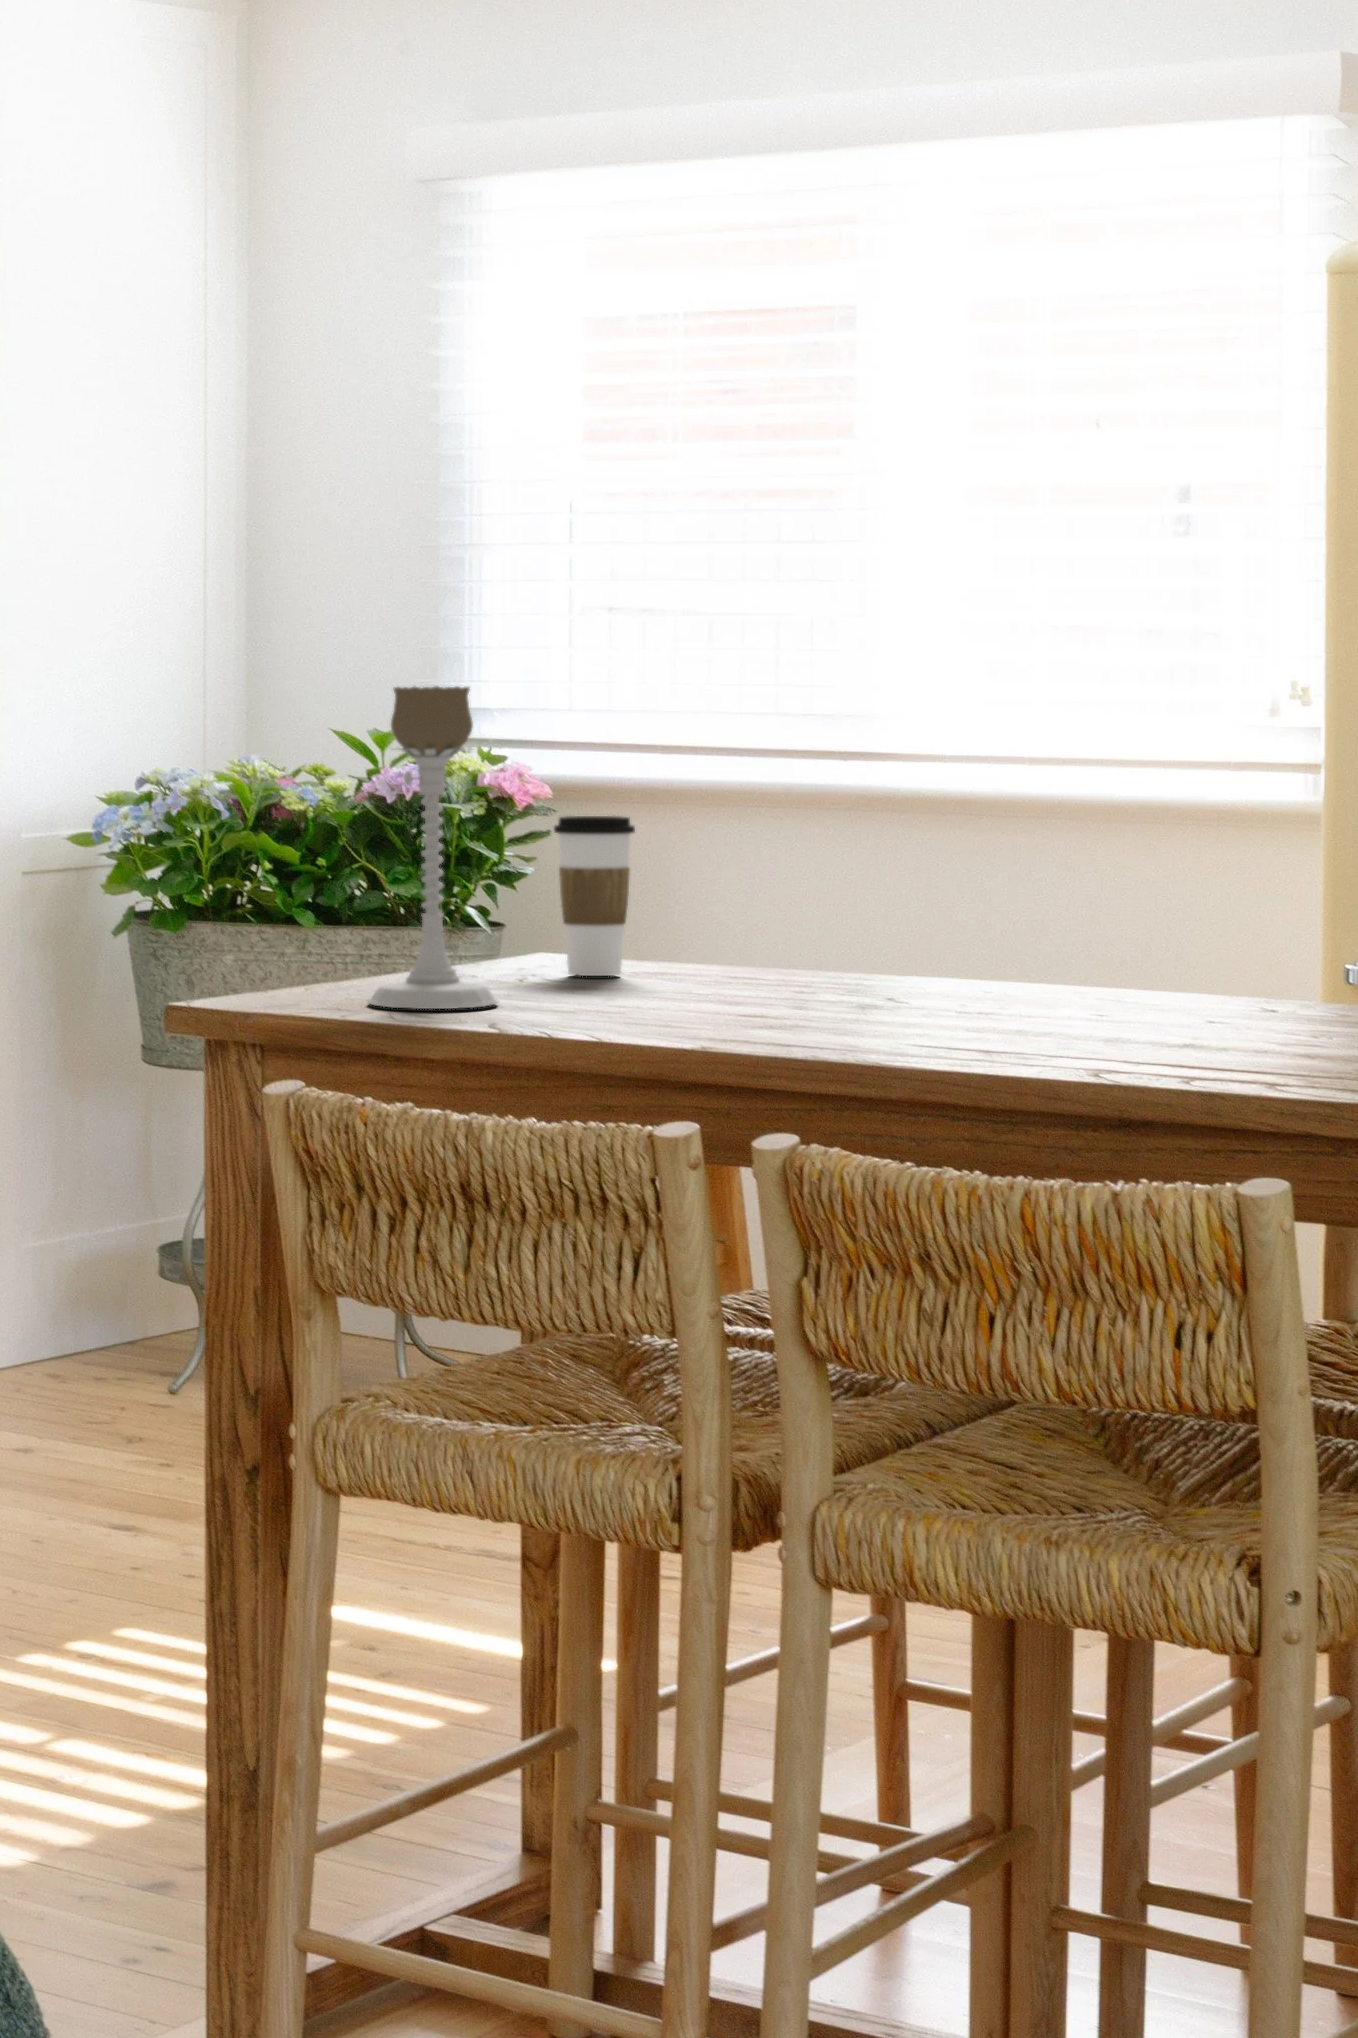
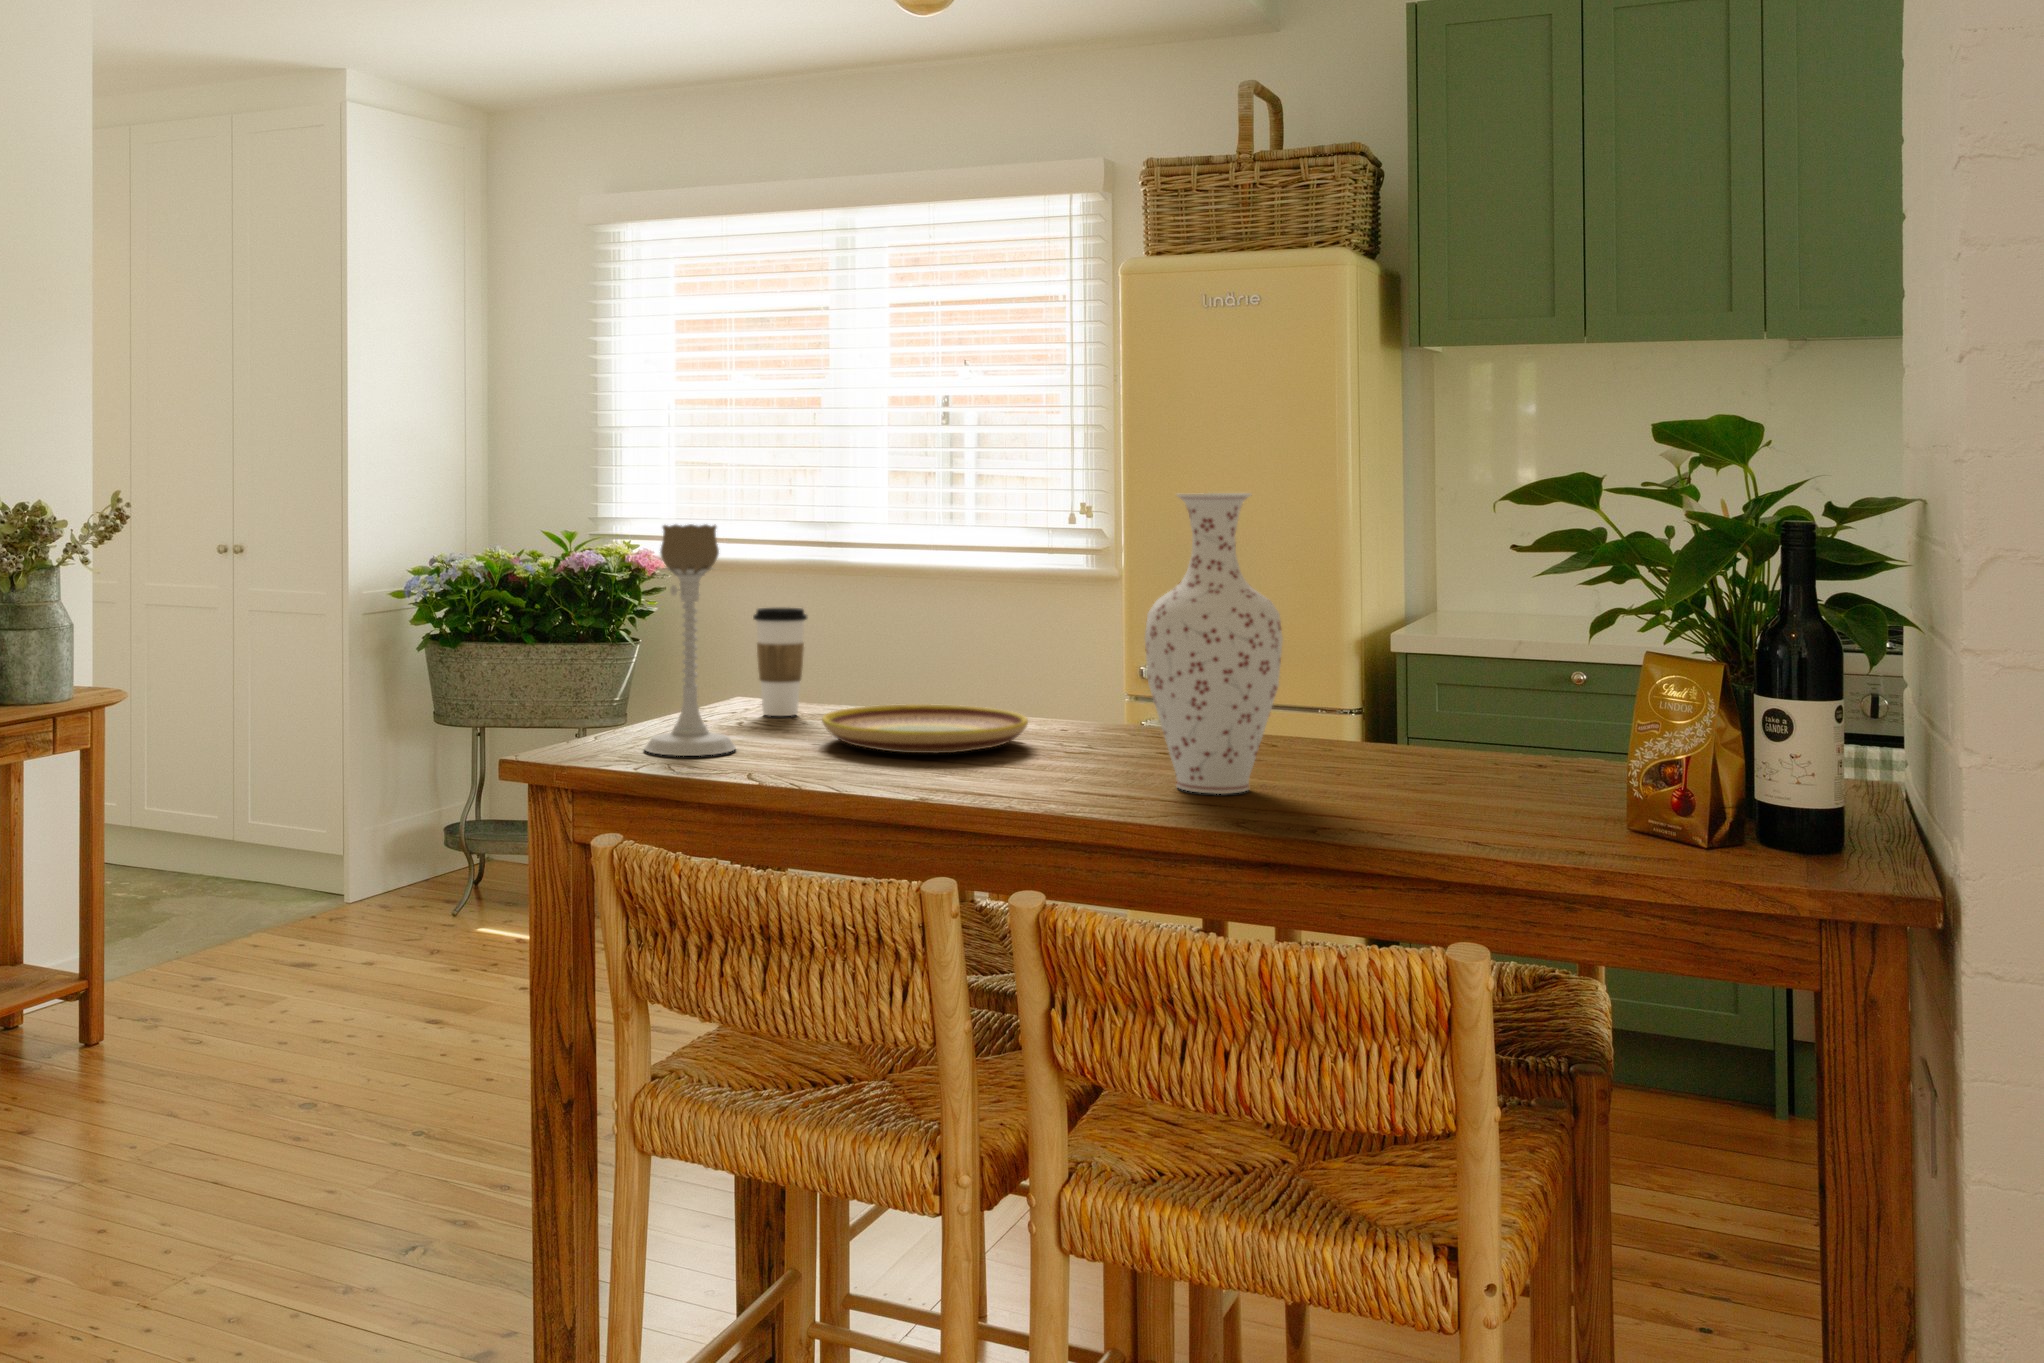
vase: none [1032,636,1228,1052] -> present [1145,493,1283,794]
plate: none [624,955,926,1009] -> present [822,704,1028,753]

